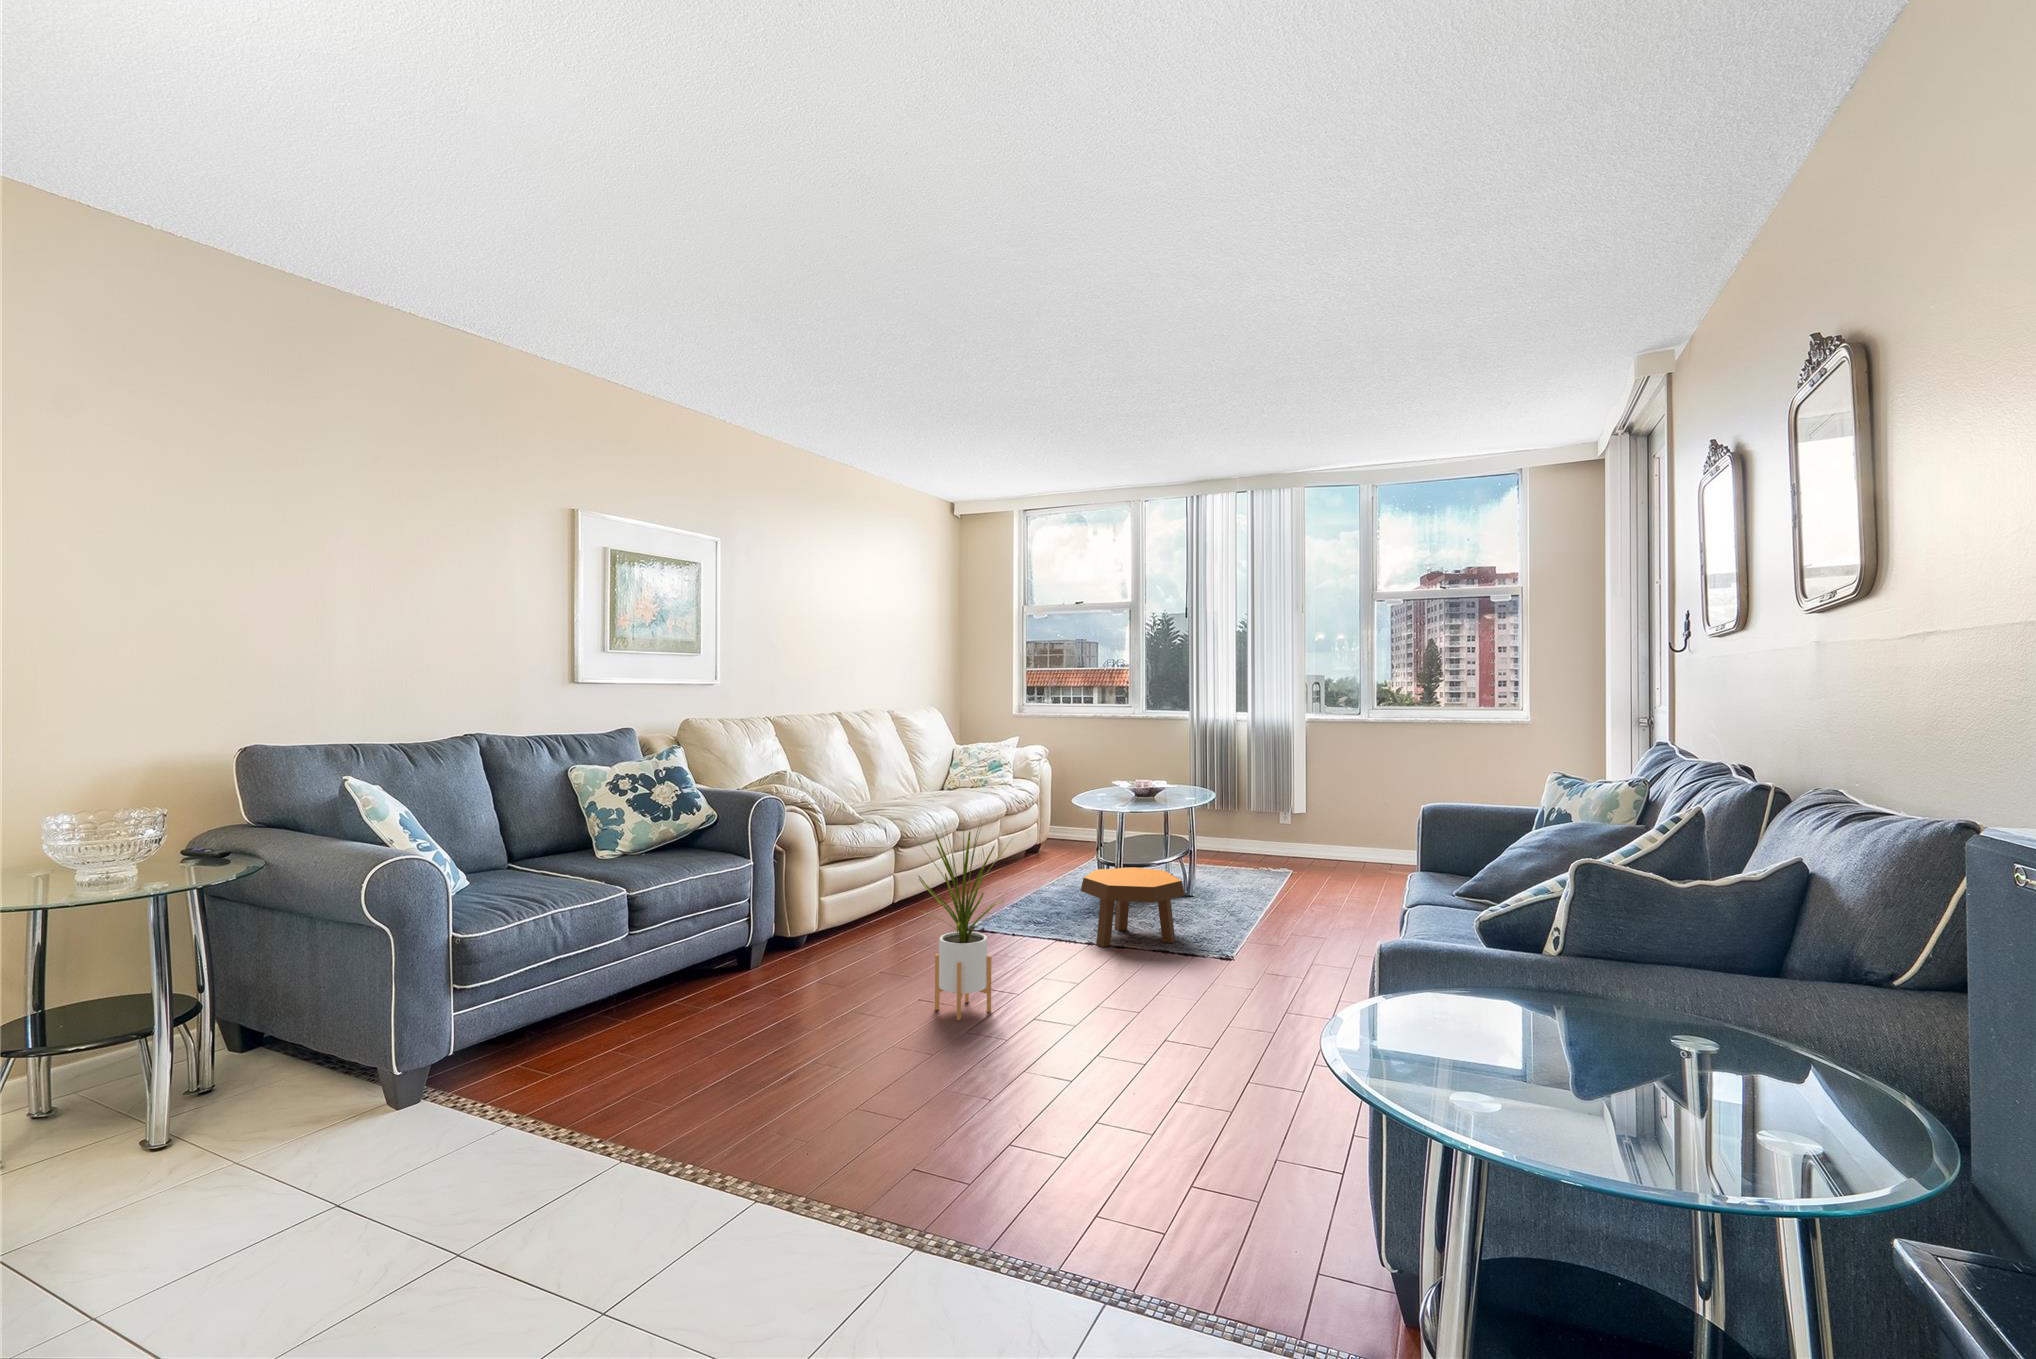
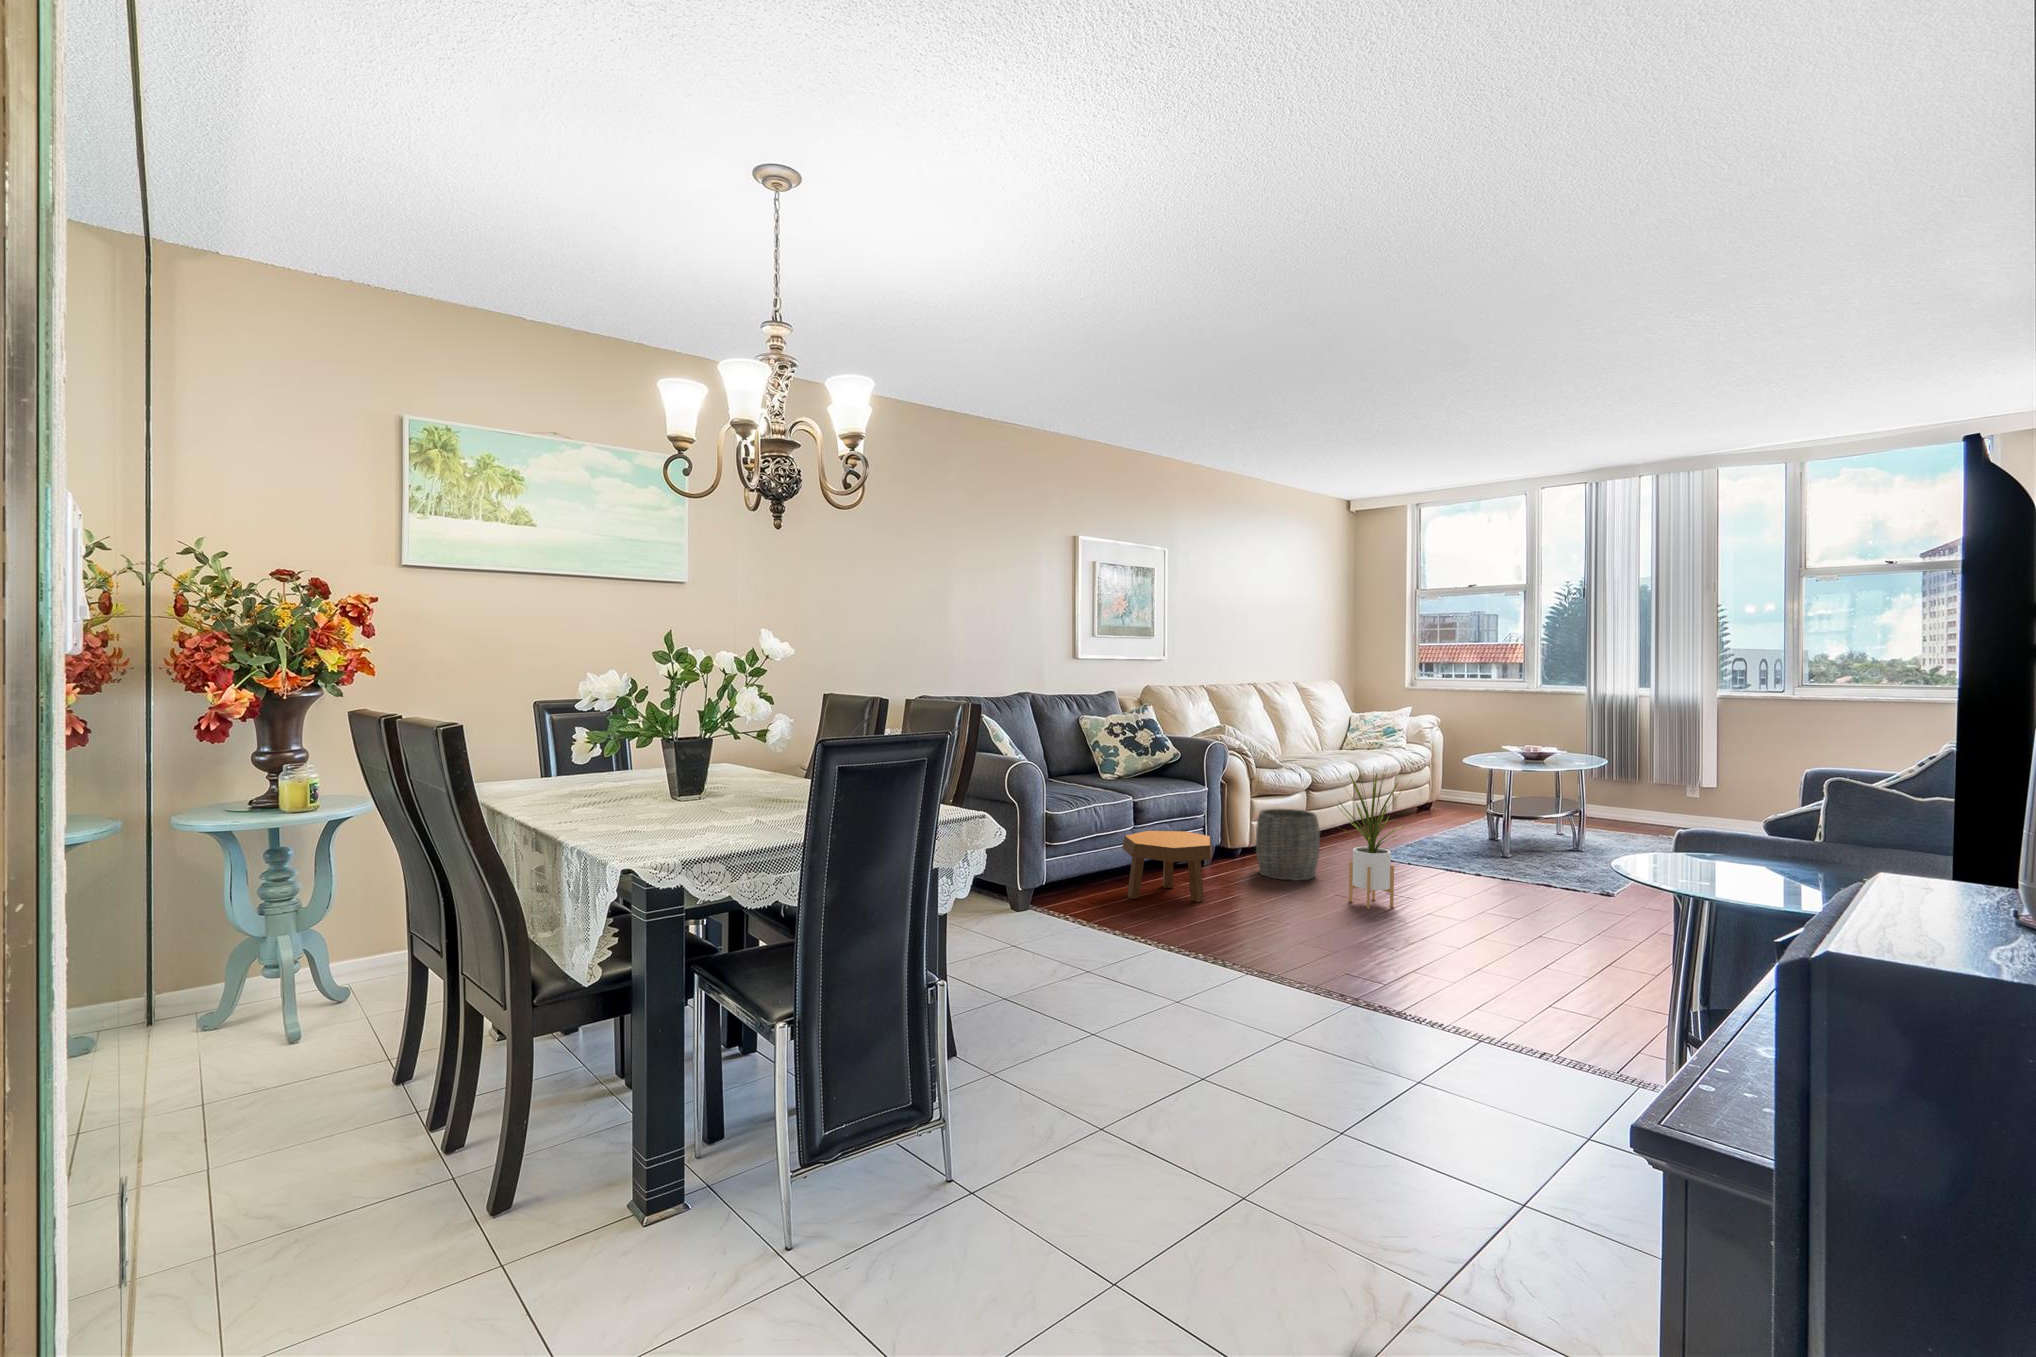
footstool: present [1081,867,1185,947] -> present [1122,831,1213,902]
woven basket: none [819,880,903,981] -> present [1256,809,1320,880]

